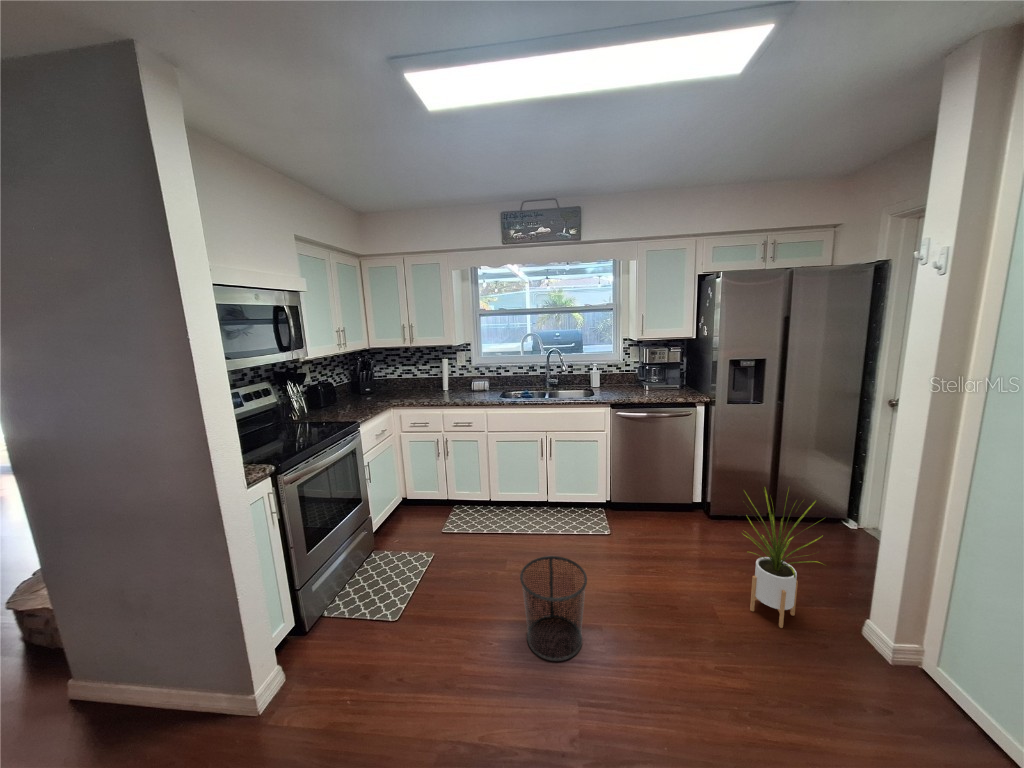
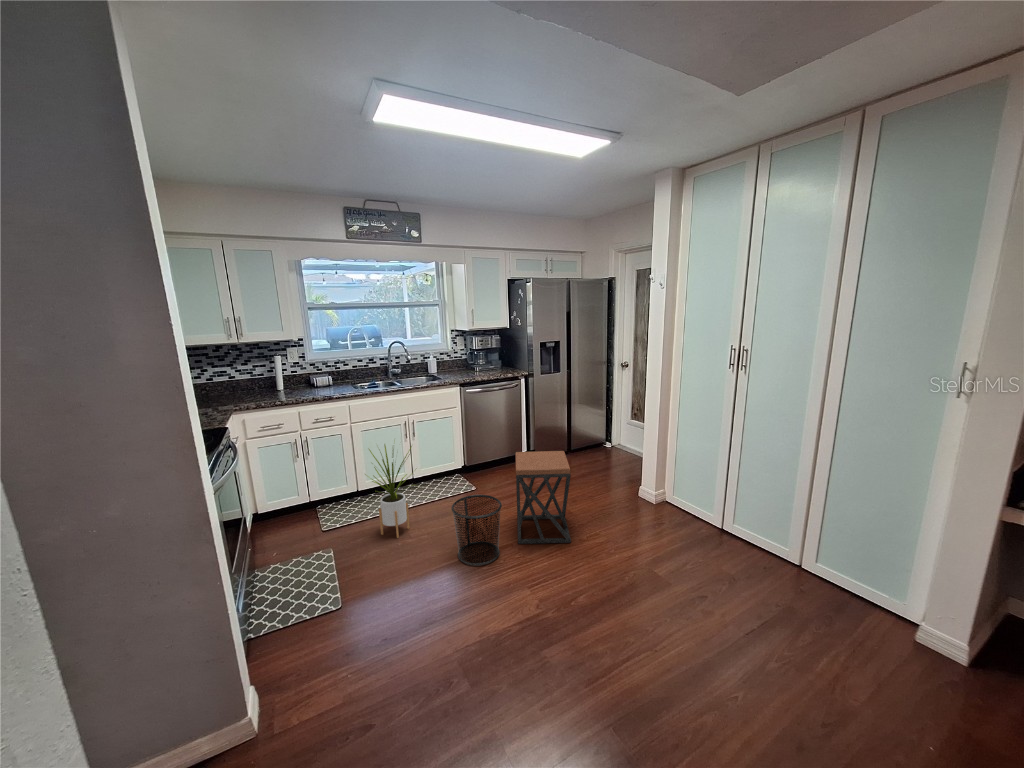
house plant: present [742,488,823,628] -> present [365,444,412,538]
stool: none [612,513,714,687] -> present [516,451,571,544]

